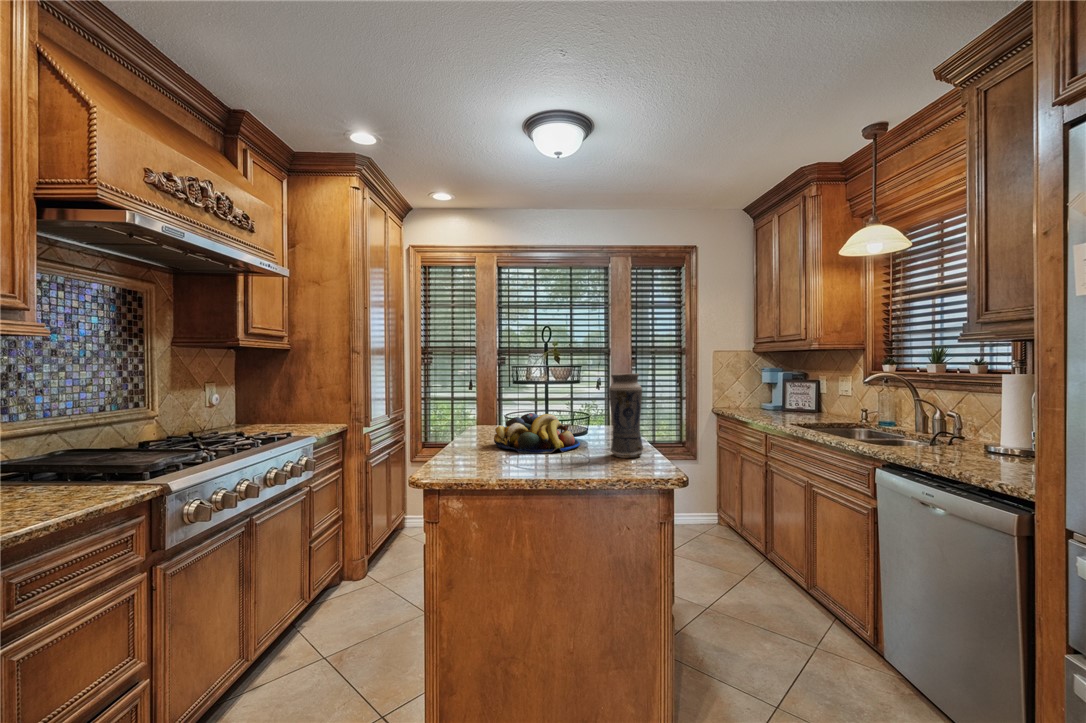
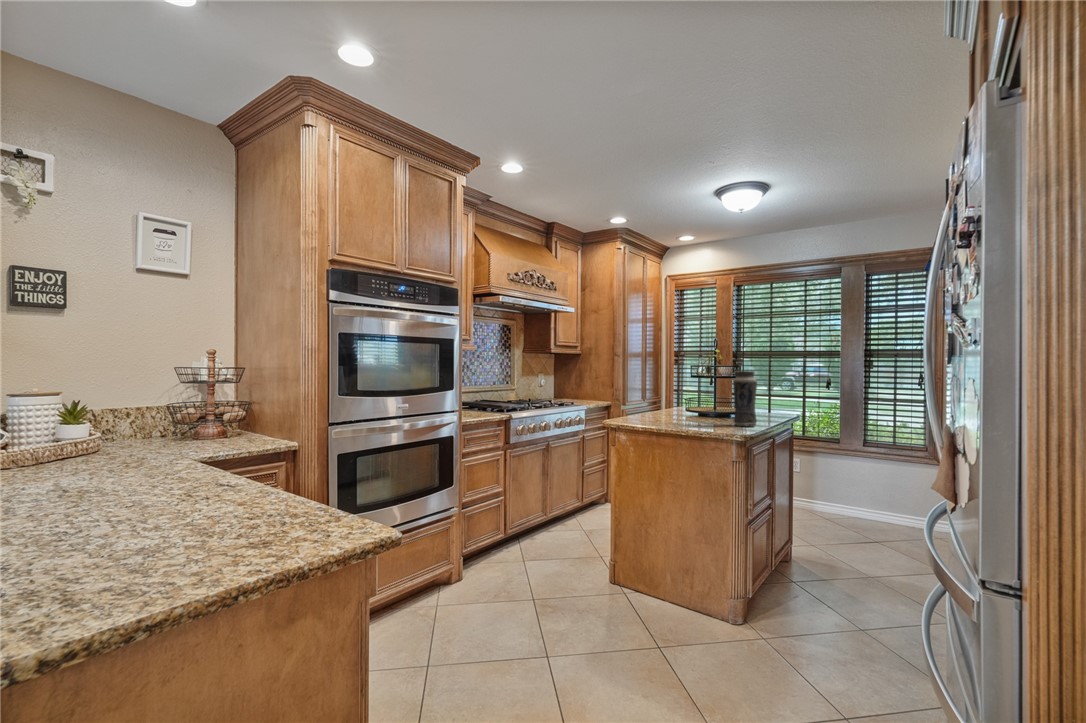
fruit bowl: present [494,413,580,454] -> none [671,397,730,421]

